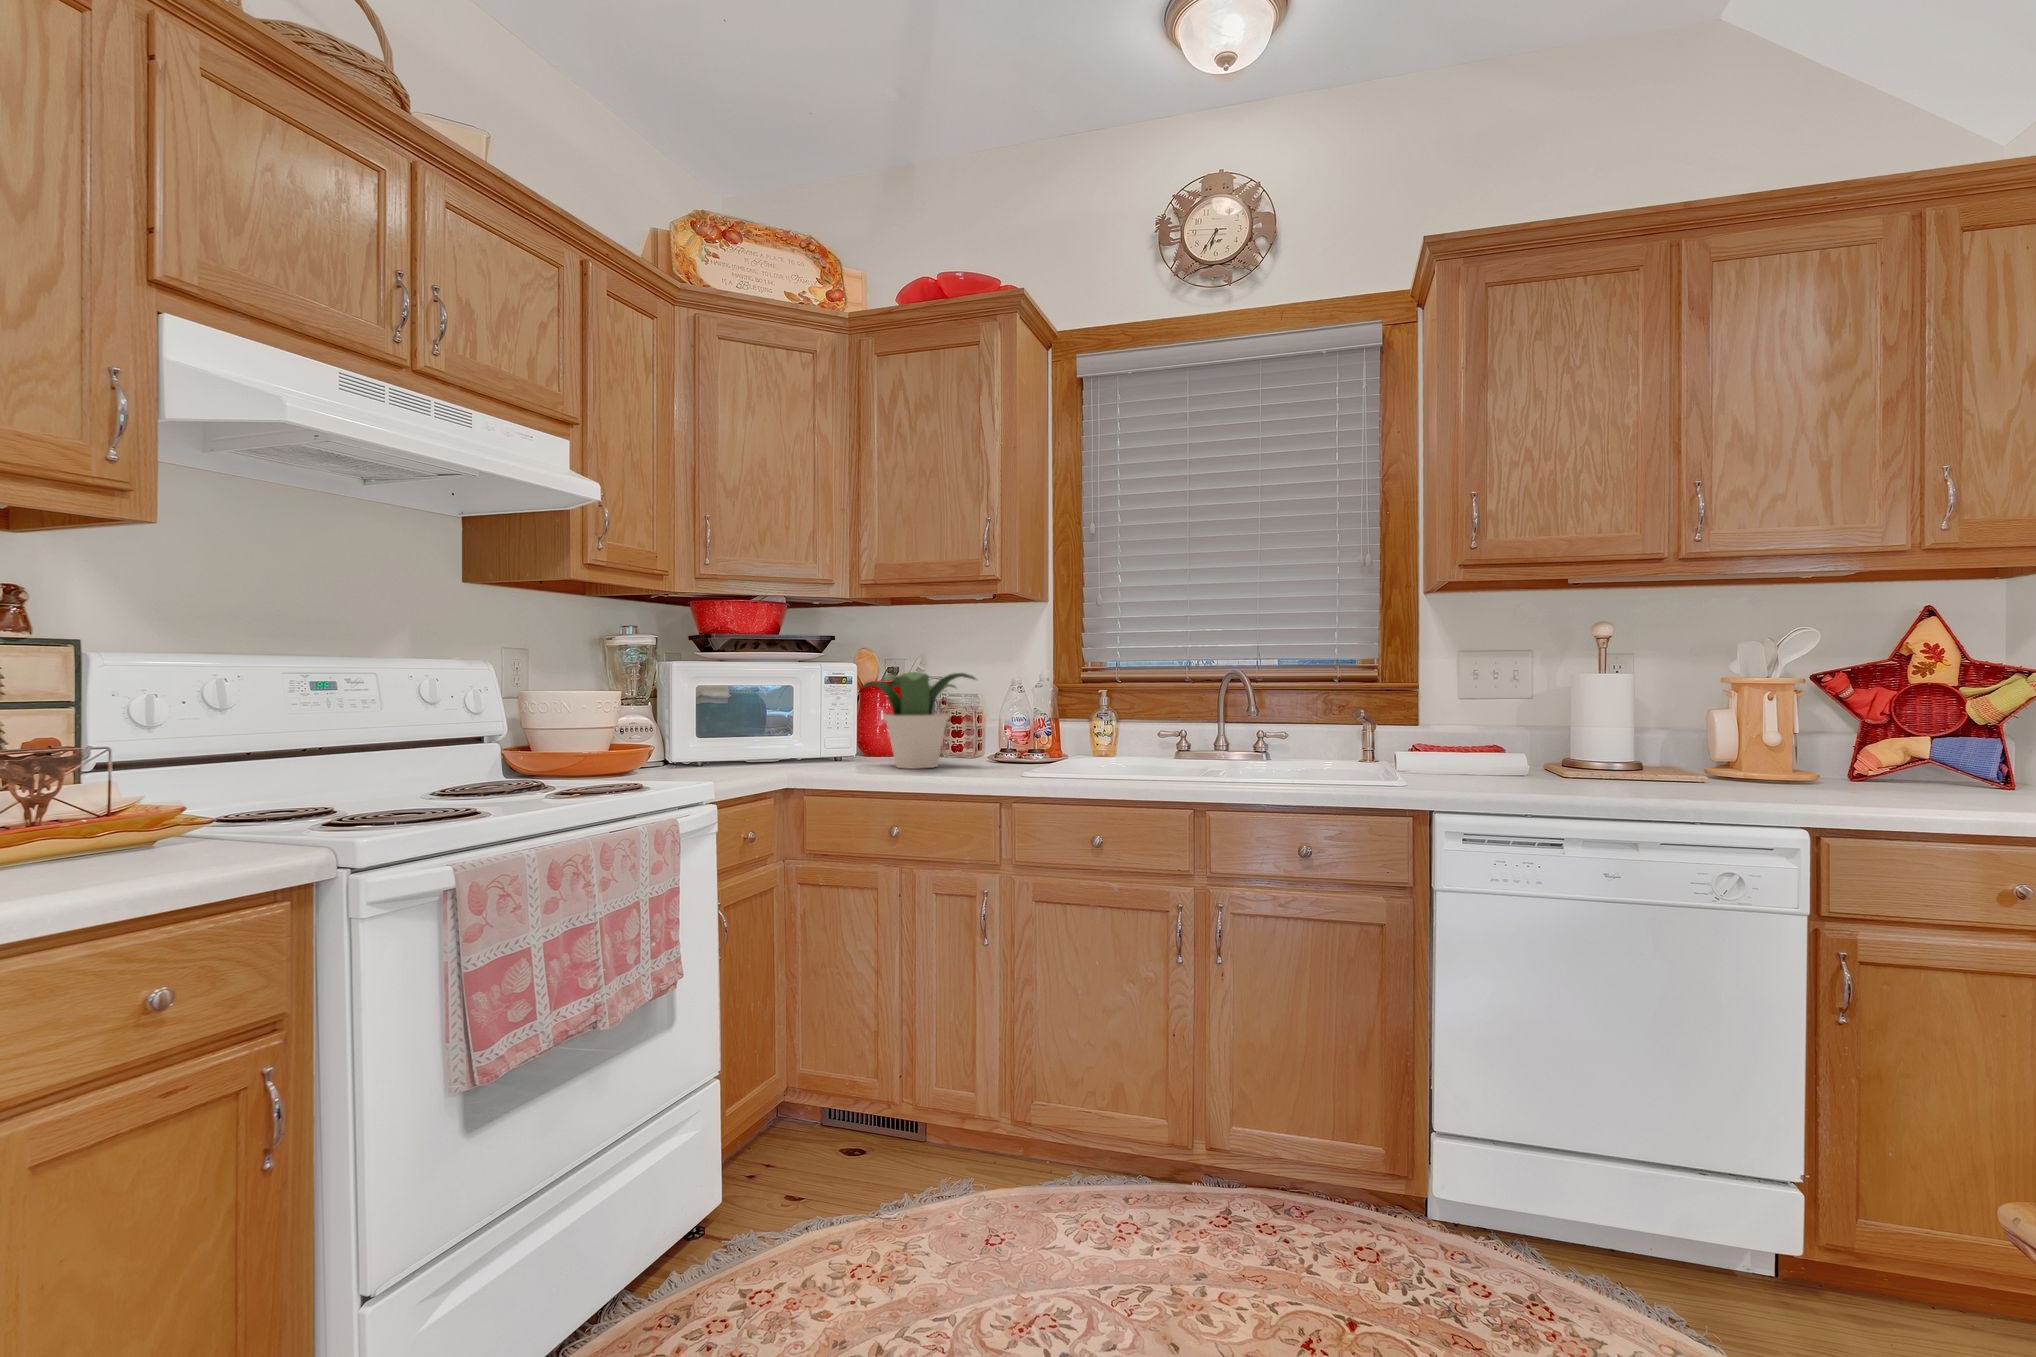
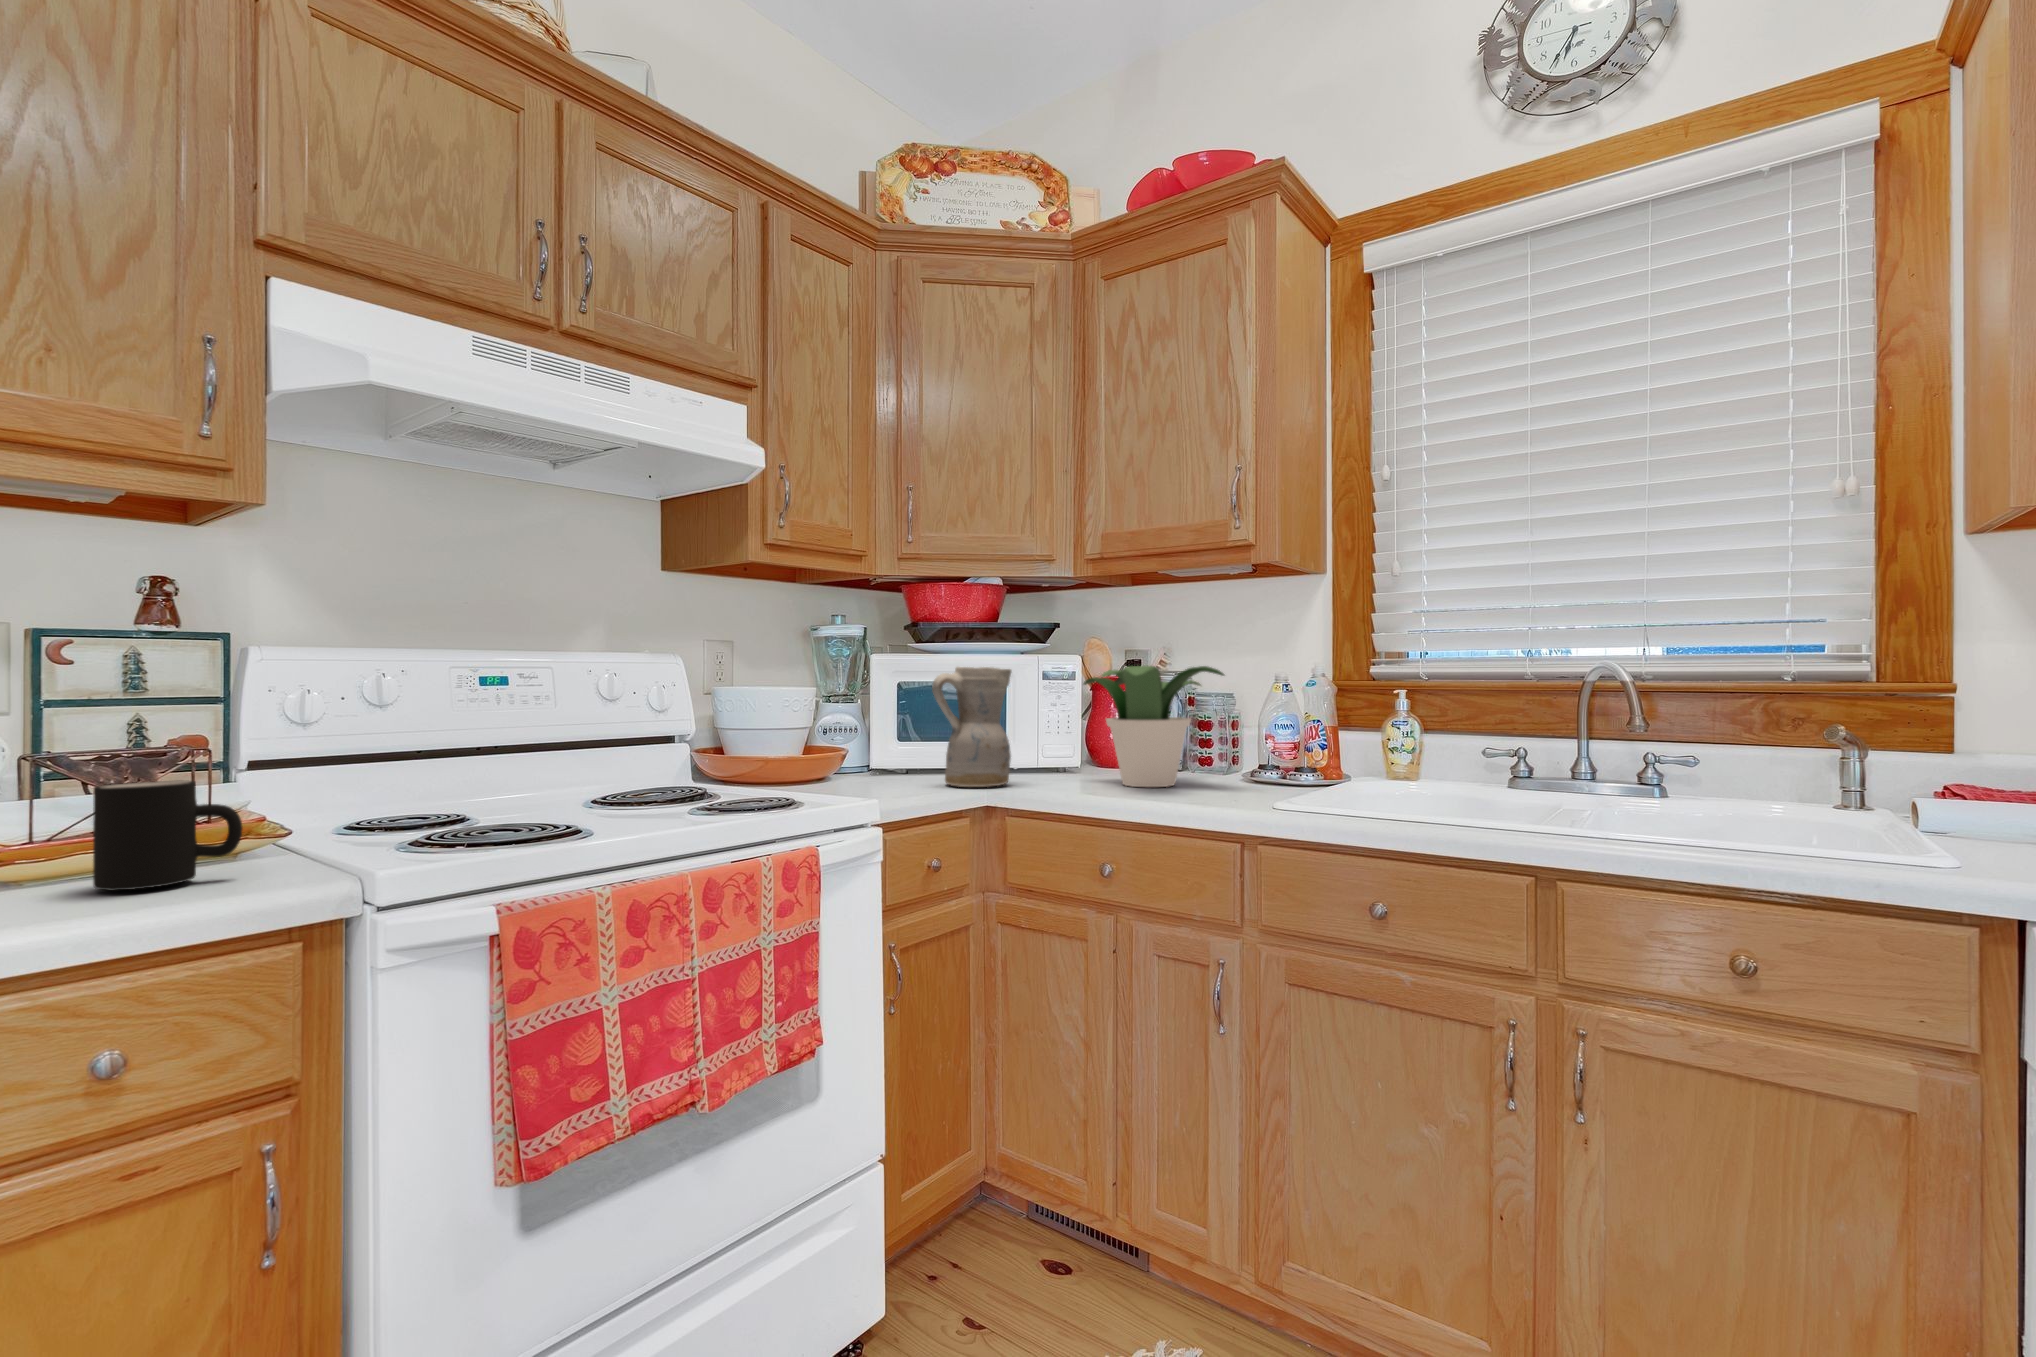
ceramic pitcher: none [740,672,807,773] -> present [932,667,1011,787]
mug: none [101,770,229,863] -> present [93,781,243,891]

